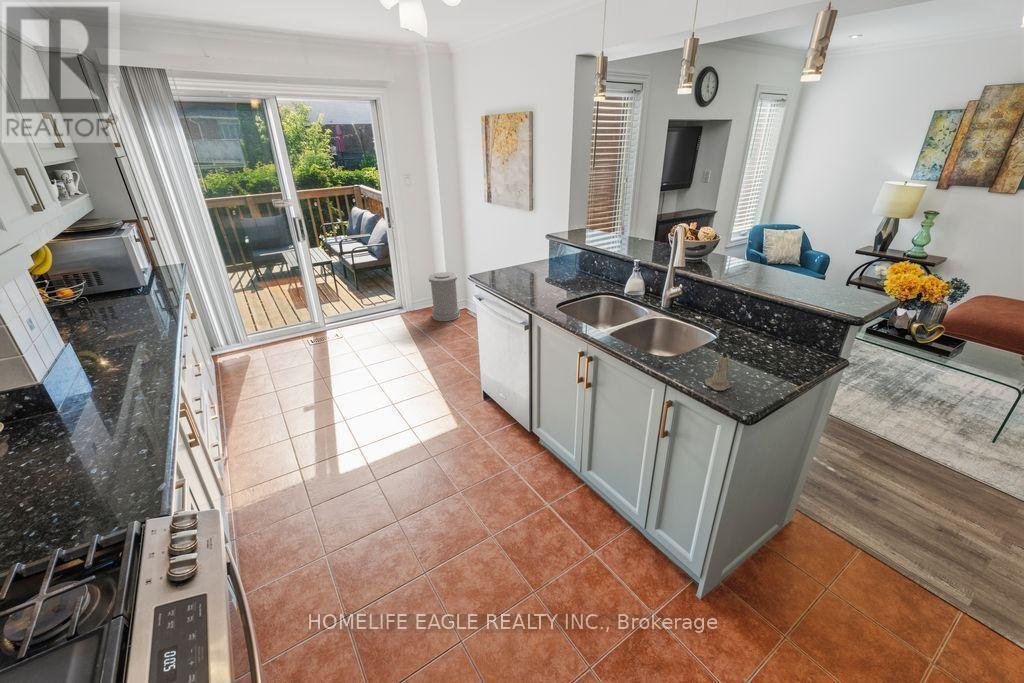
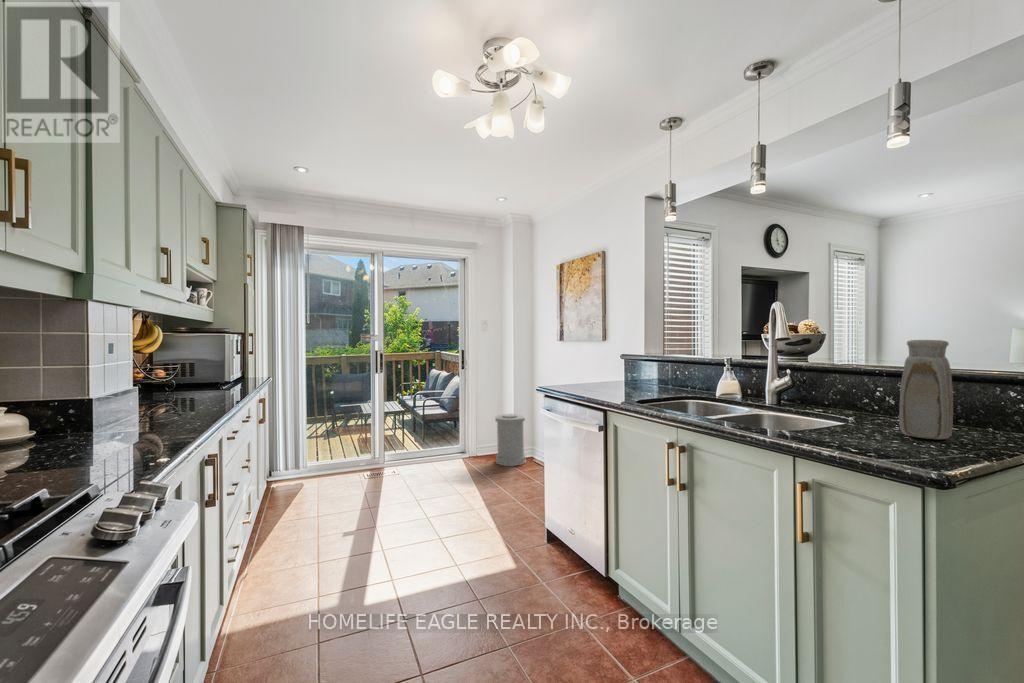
vase: none [749,291,798,367] -> present [899,340,953,439]
candle: present [705,348,731,390] -> none [845,392,885,451]

